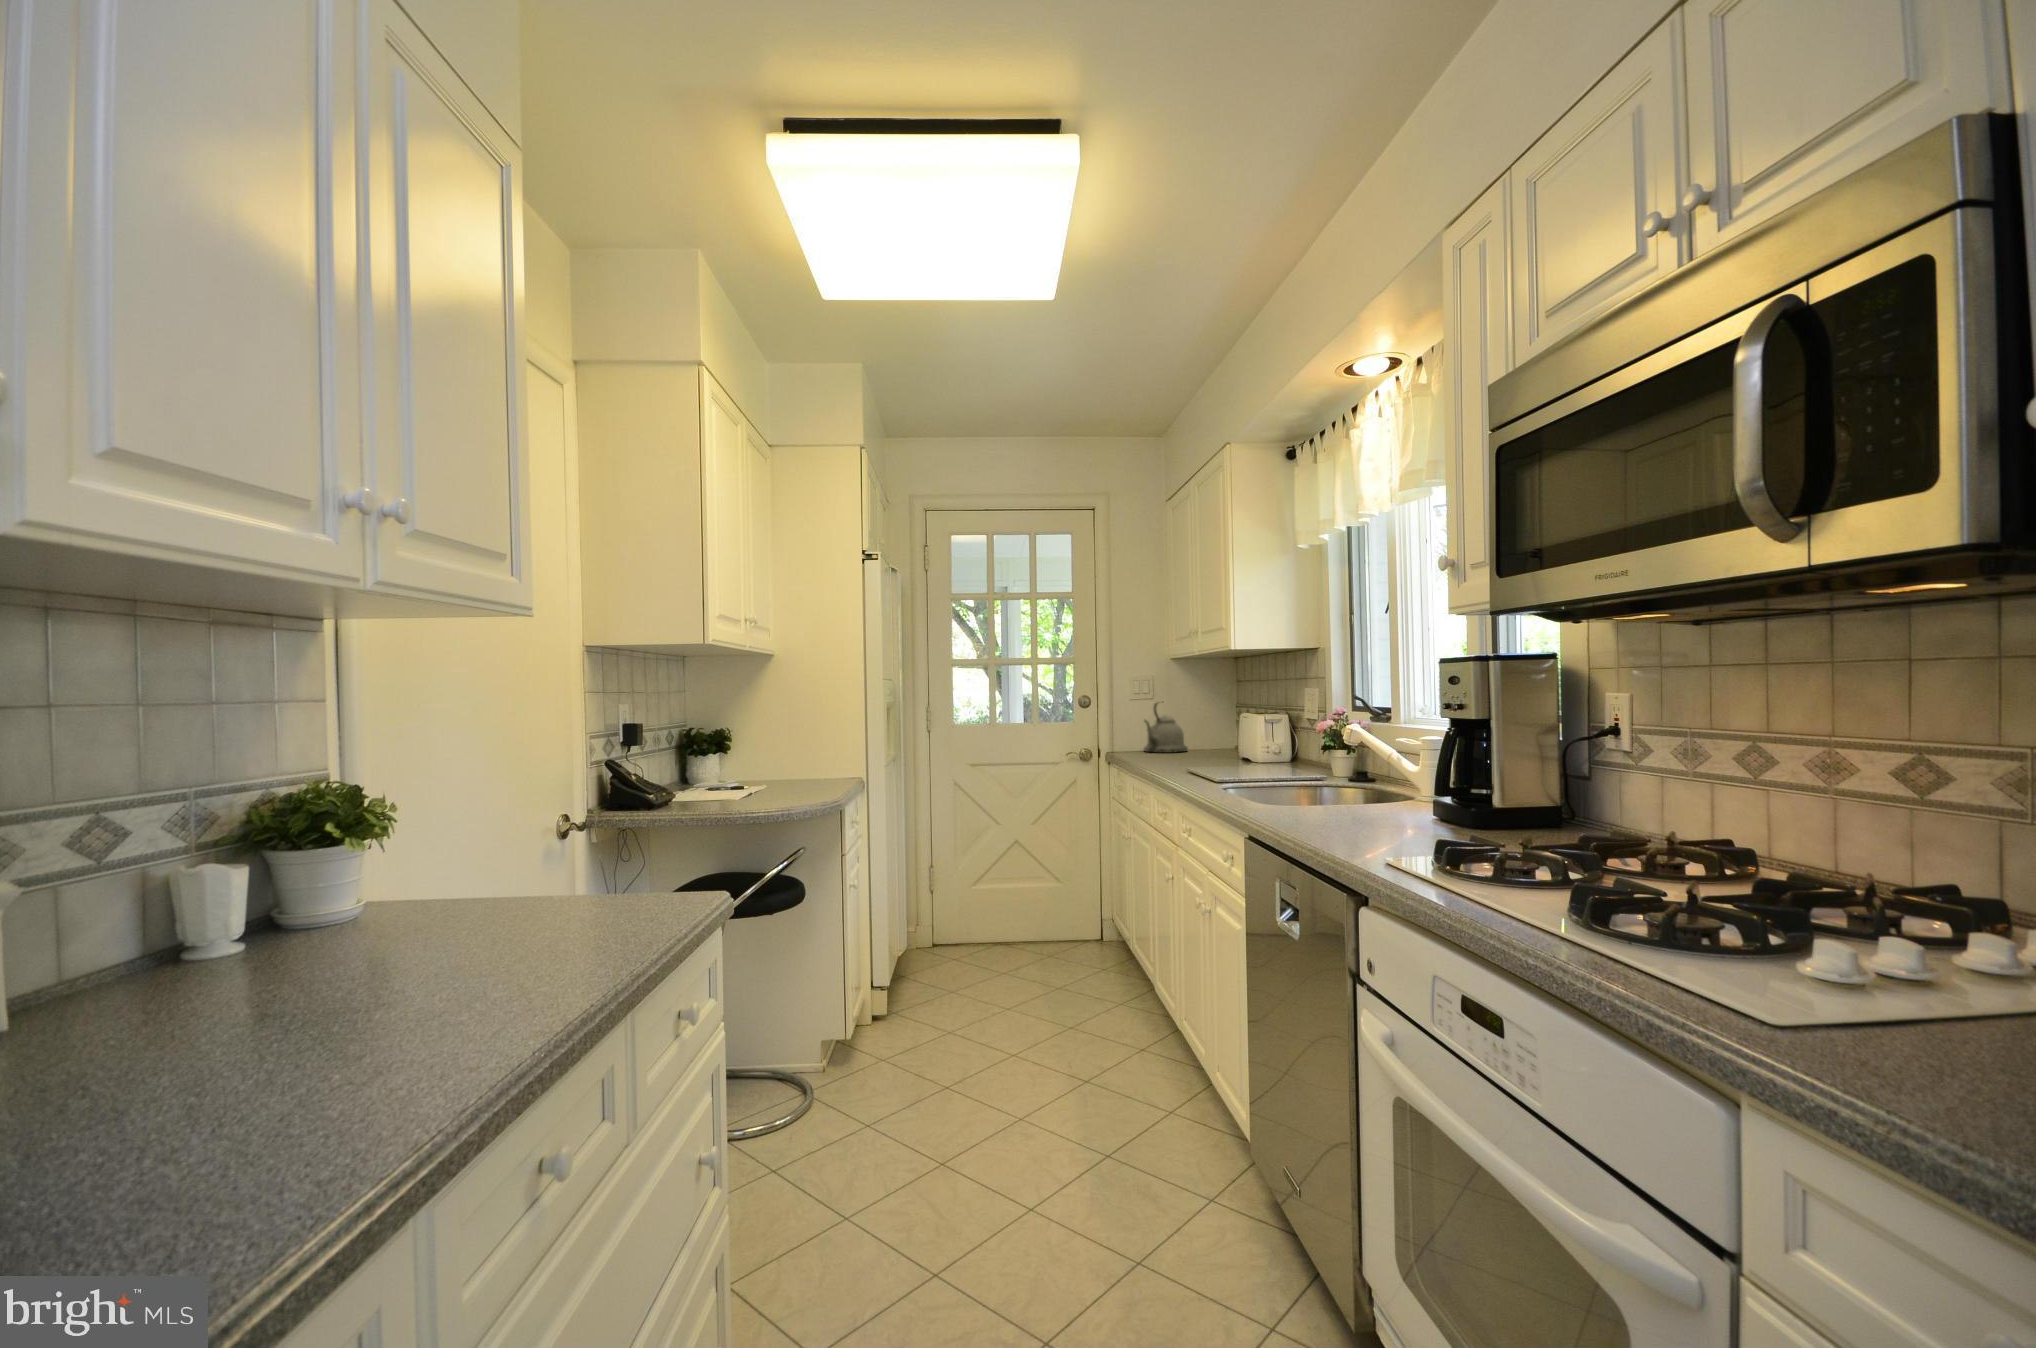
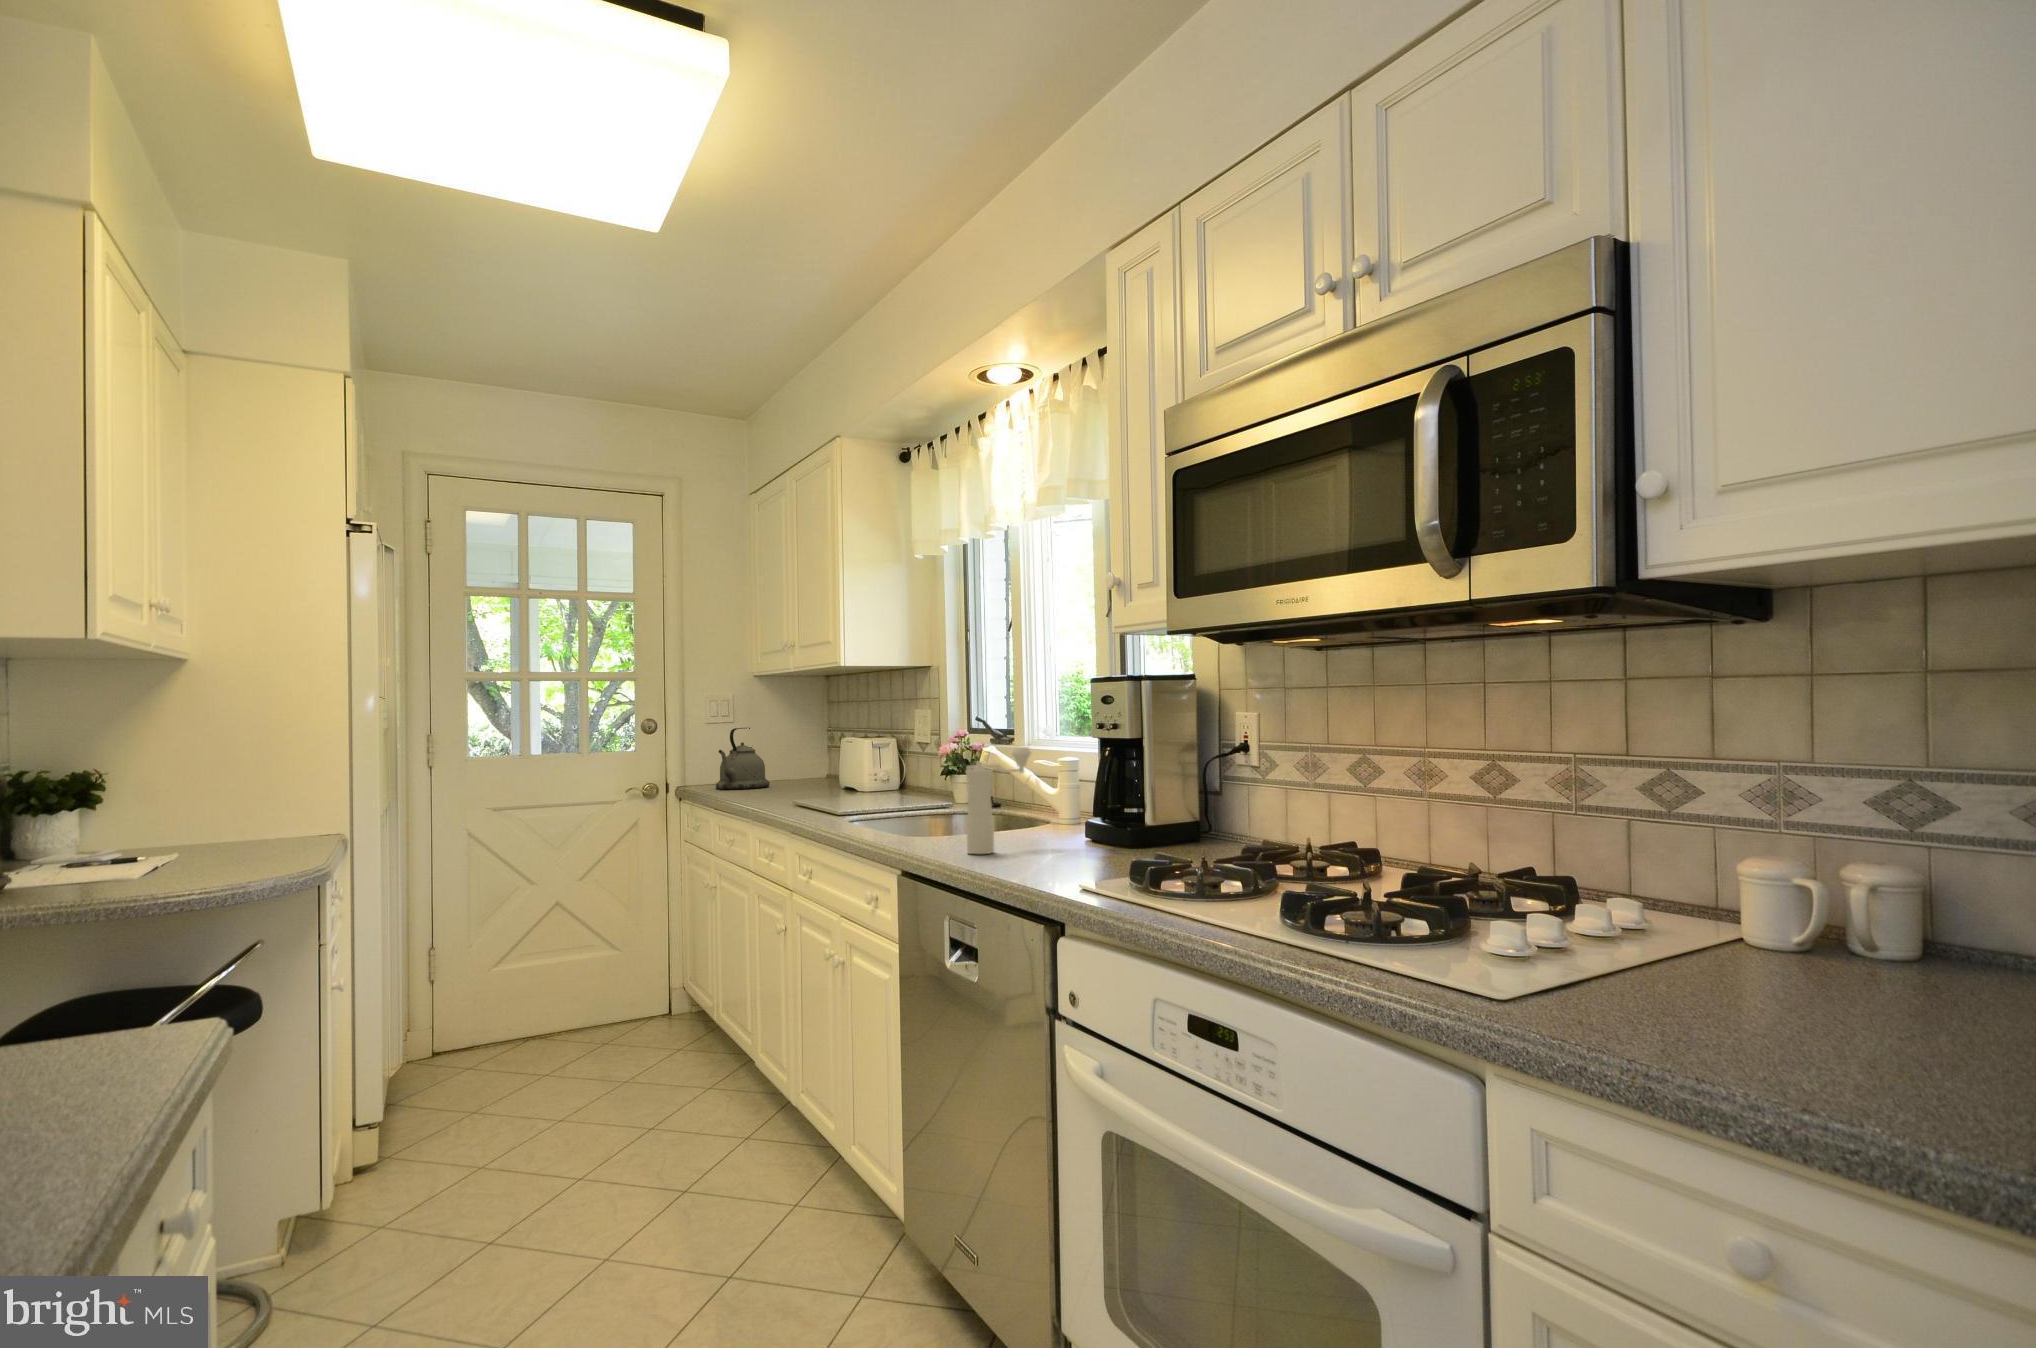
pepper mill: none [1304,725,1374,821] -> present [966,747,1031,854]

